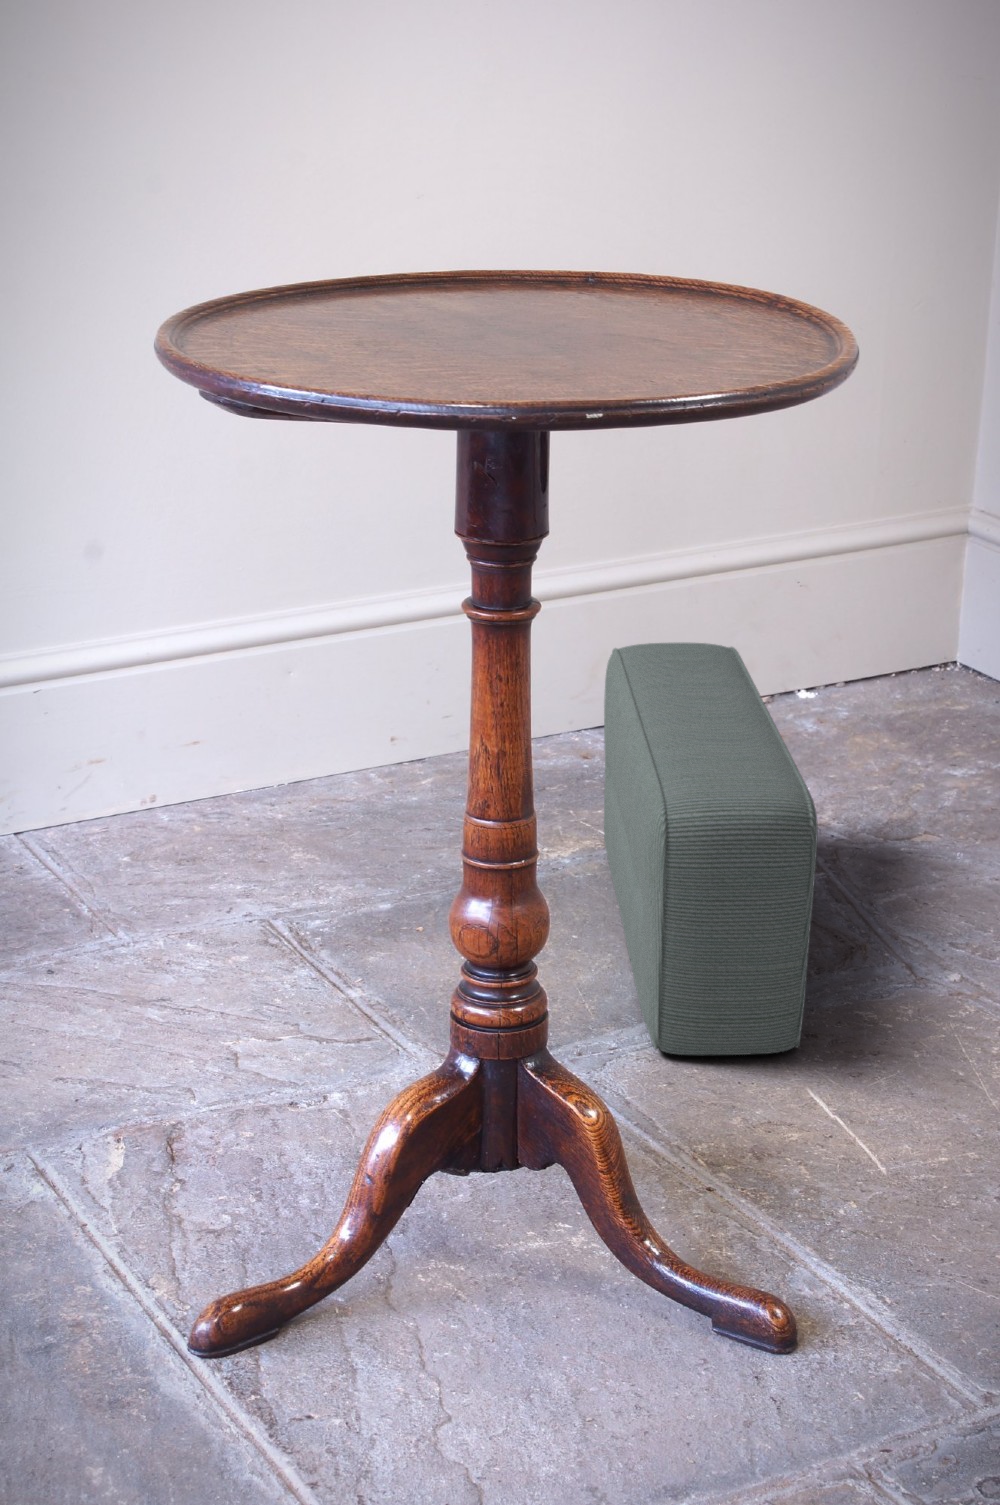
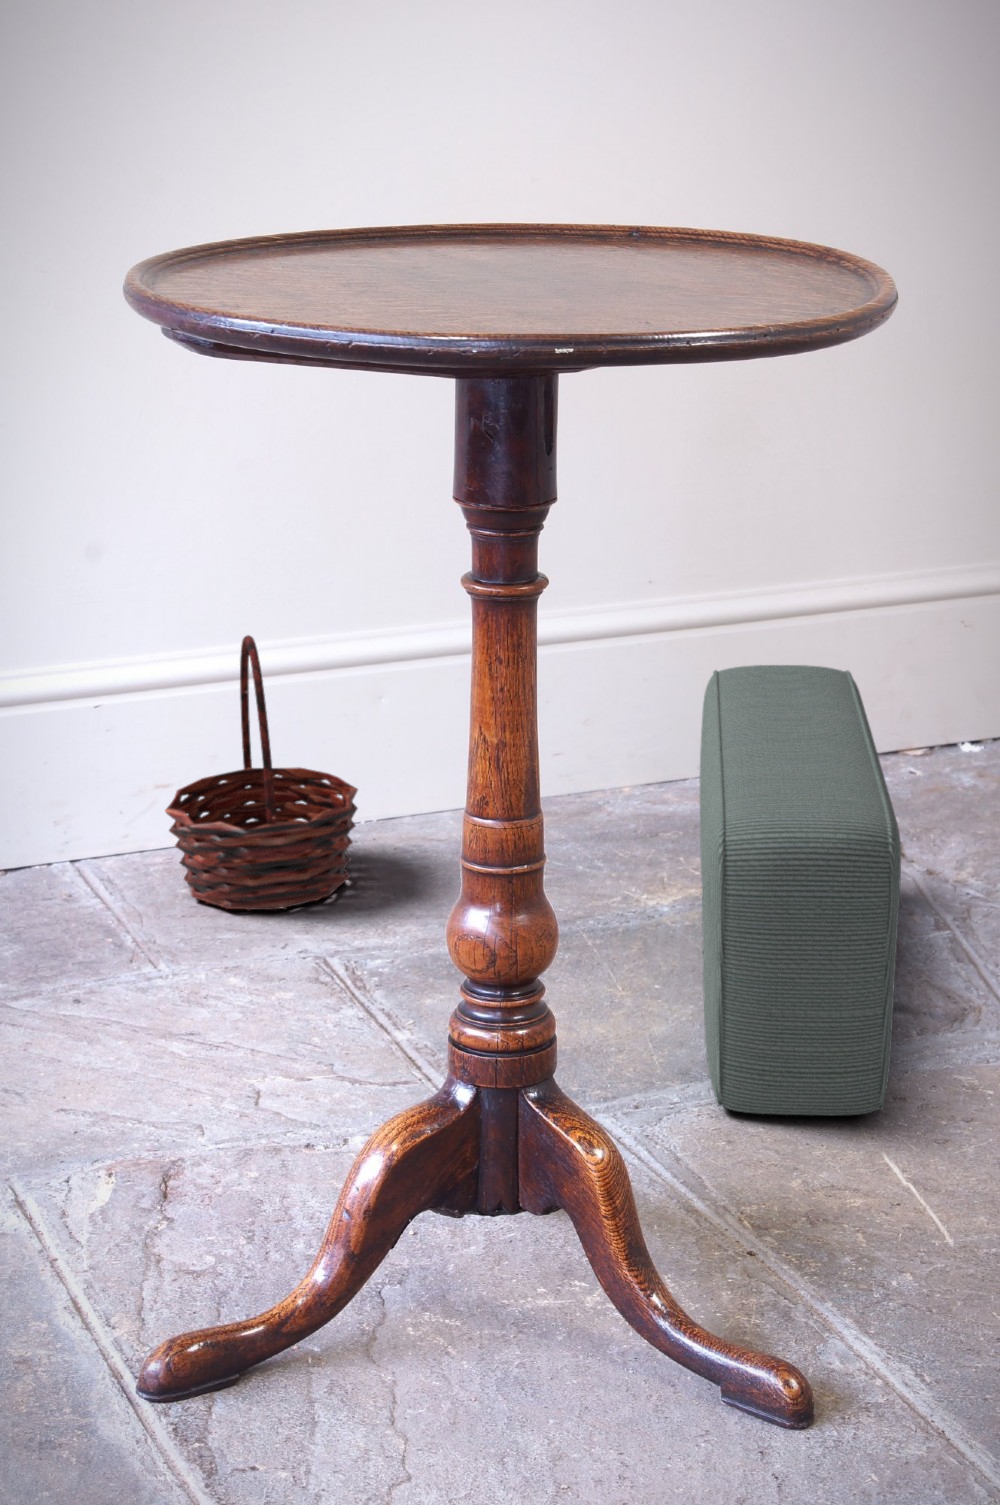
basket: none [108,620,287,873] -> present [165,635,358,910]

